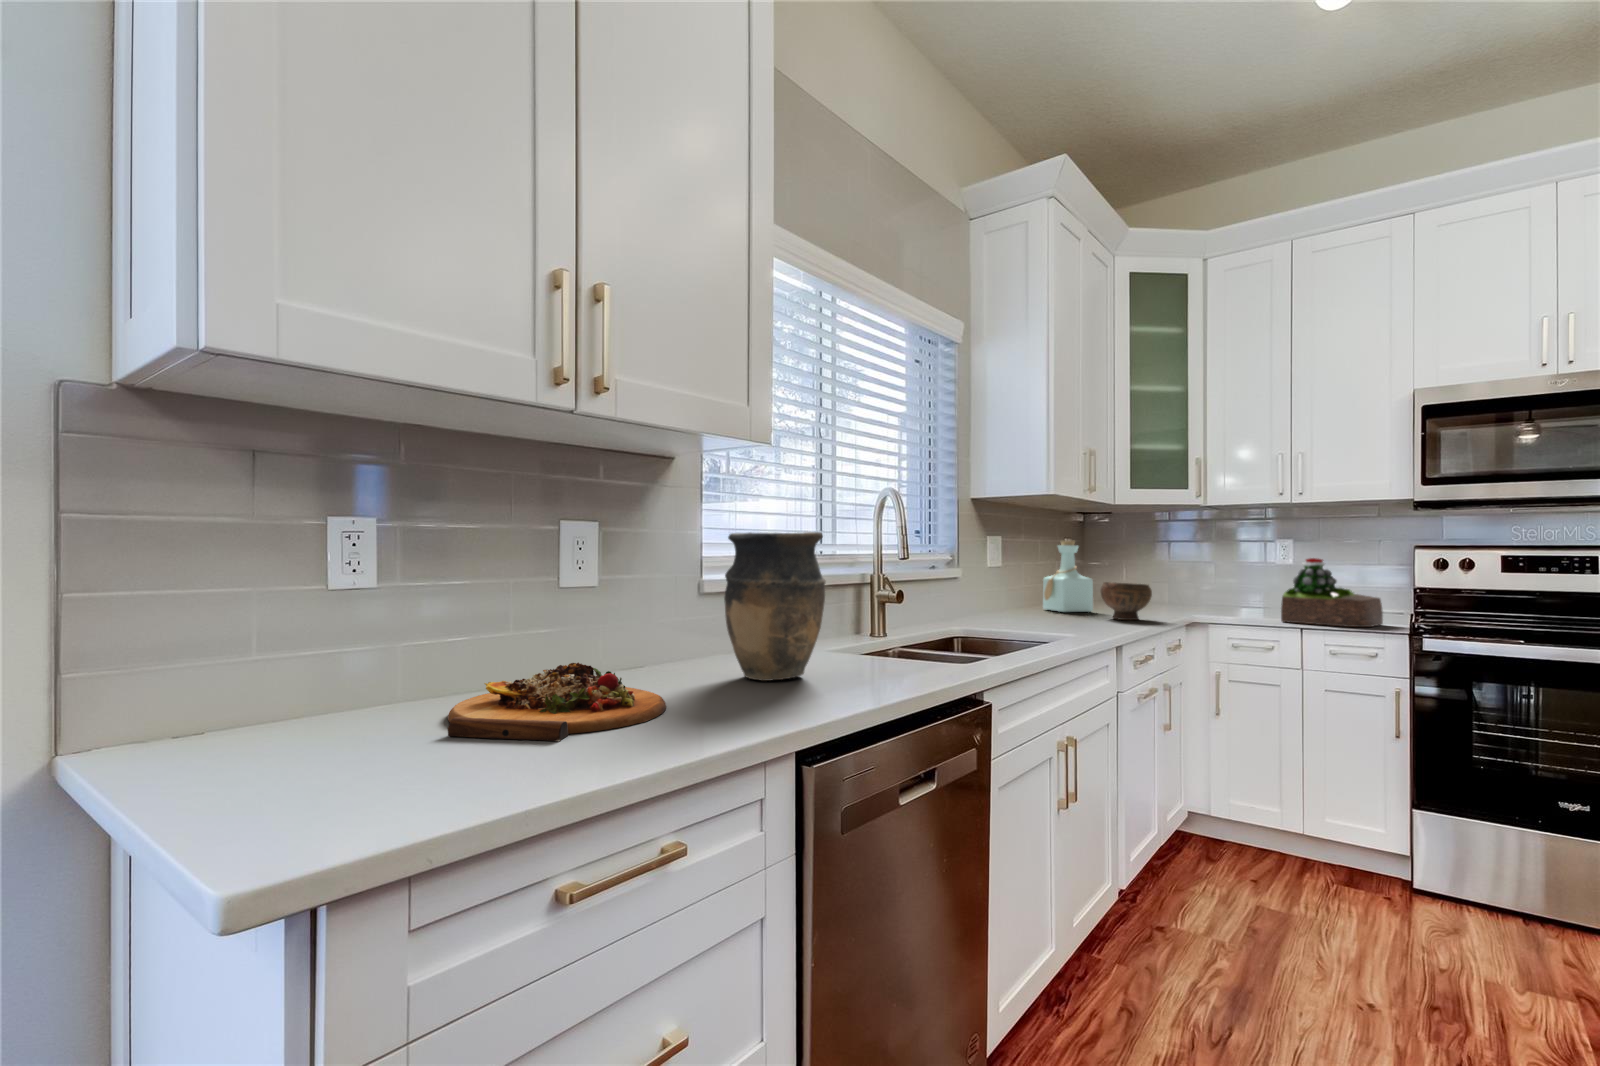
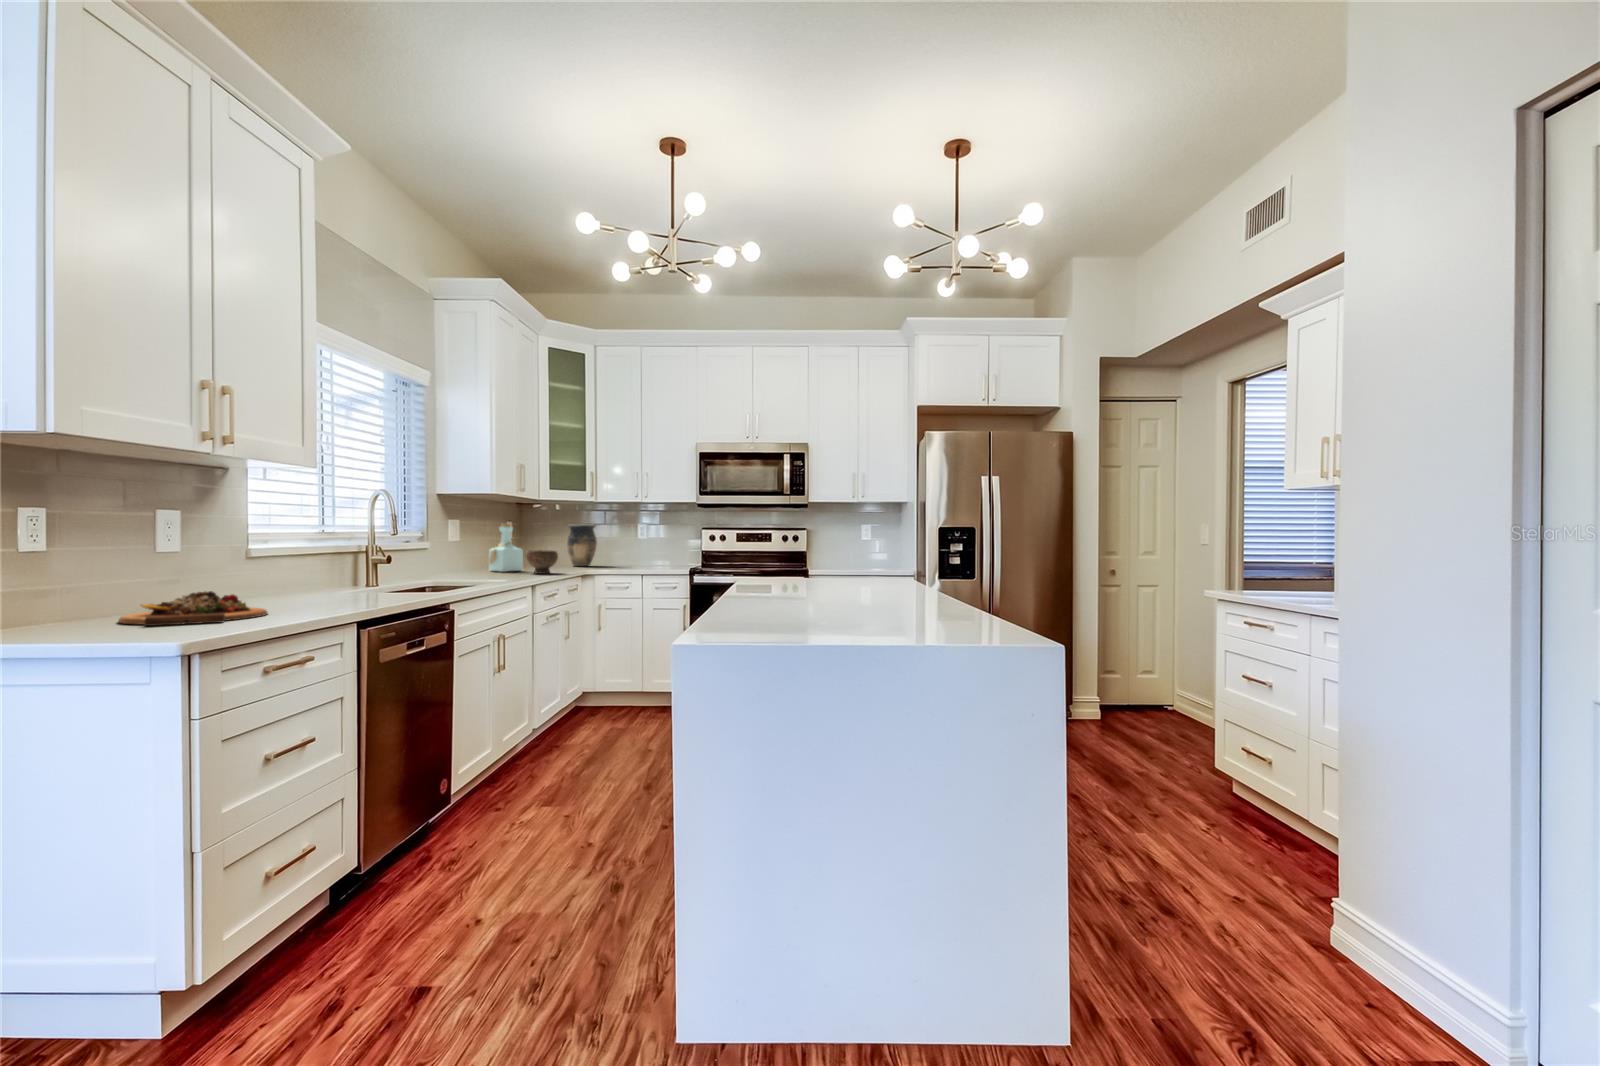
vase: present [724,532,826,681] -> present [567,525,597,566]
succulent plant: present [1281,558,1383,627] -> none [632,534,682,571]

